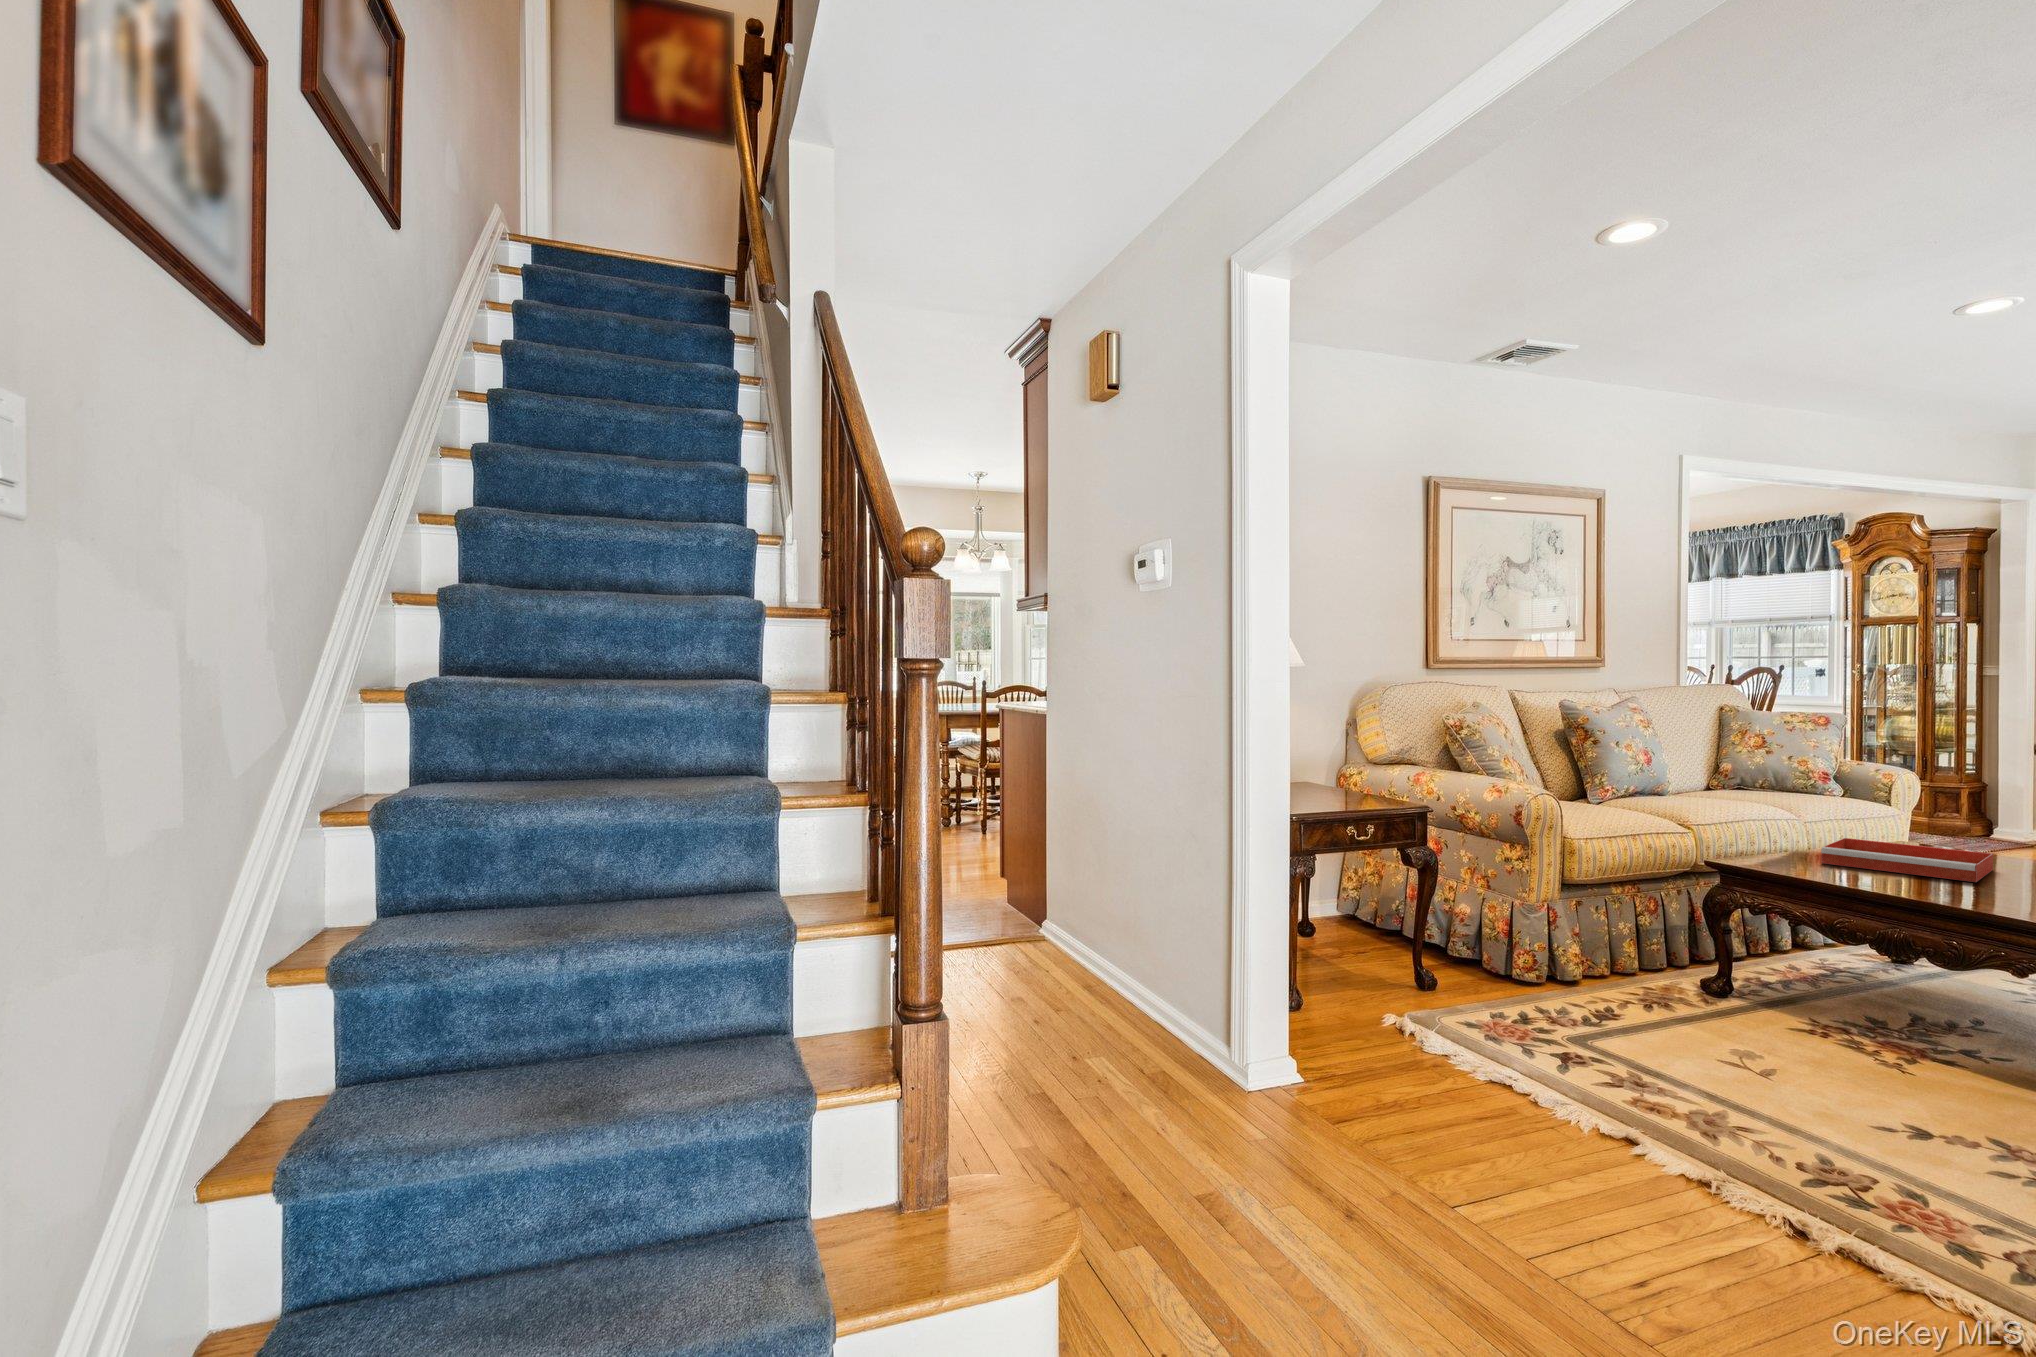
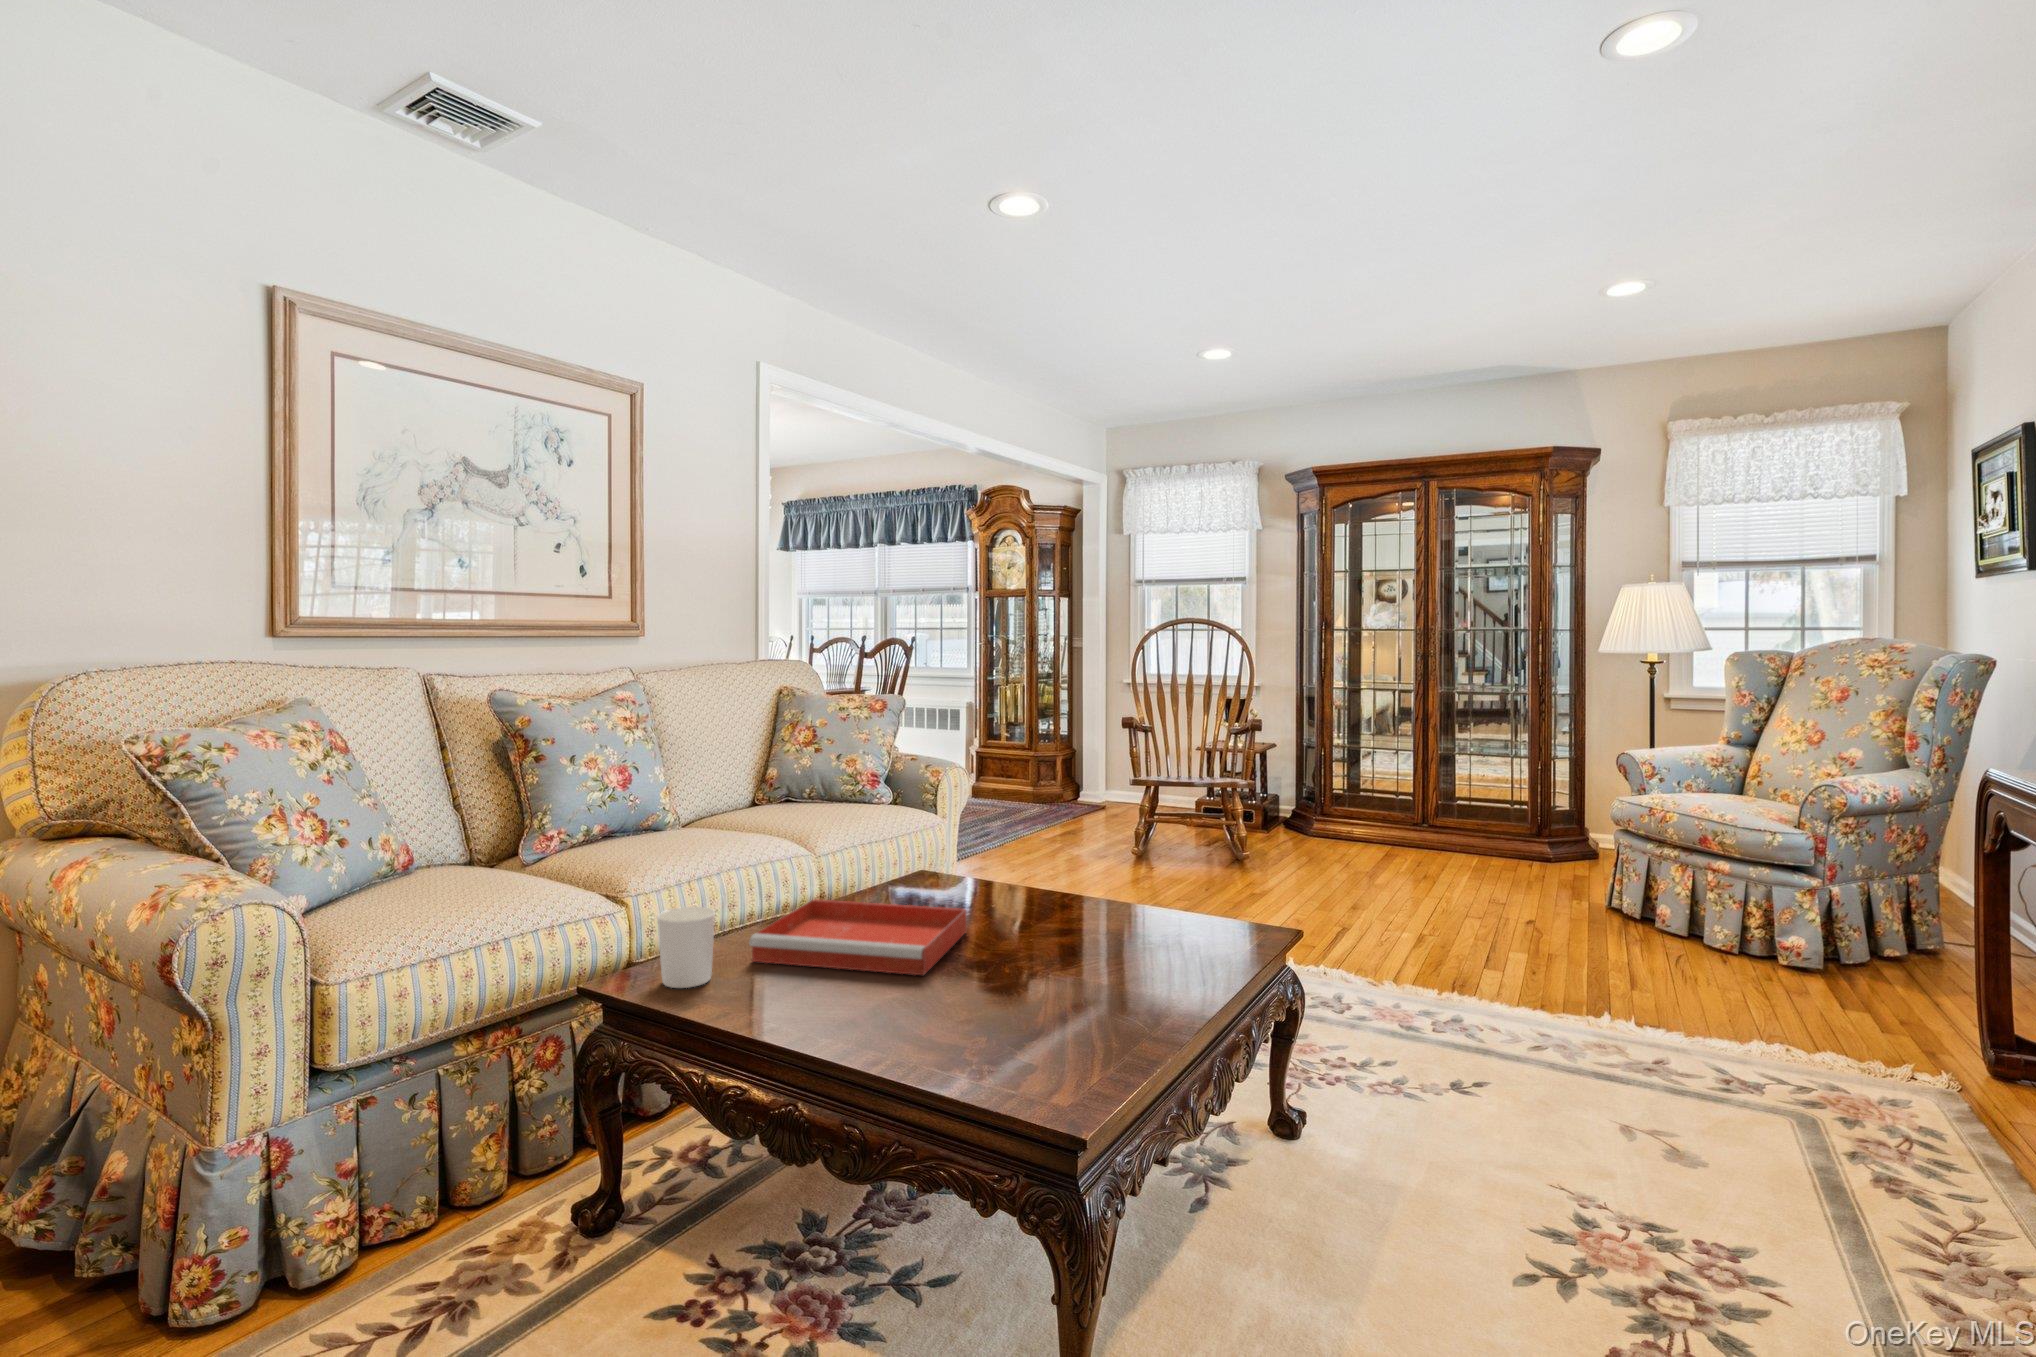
candle holder: none [1765,824,1806,868] -> present [657,907,715,988]

